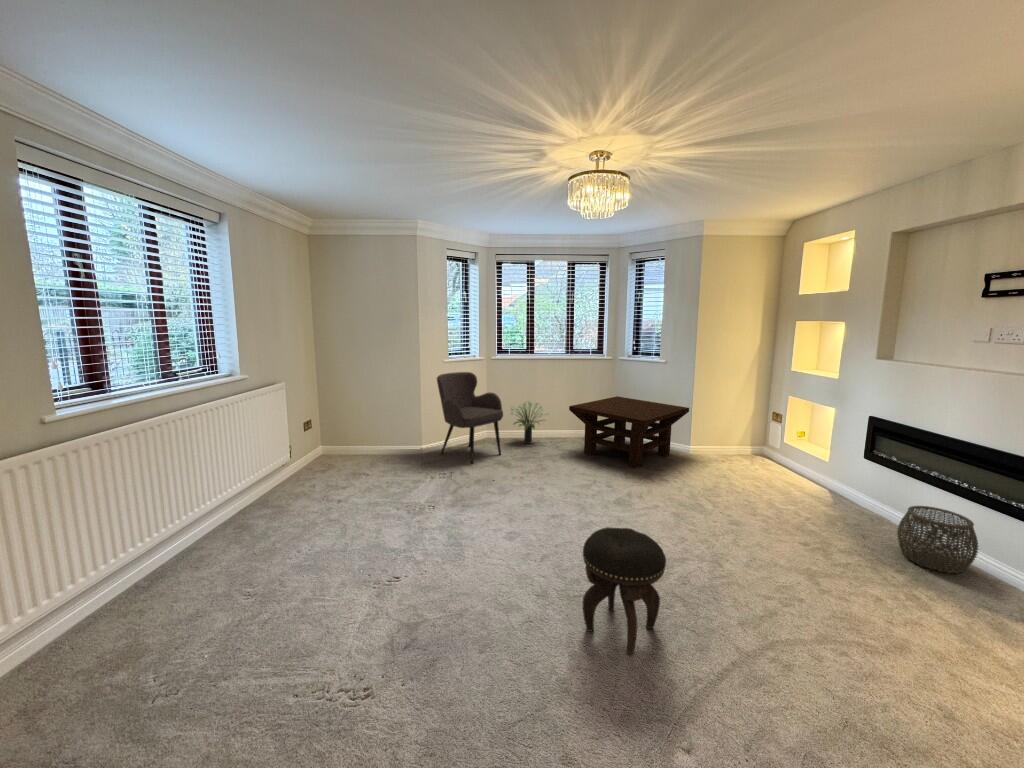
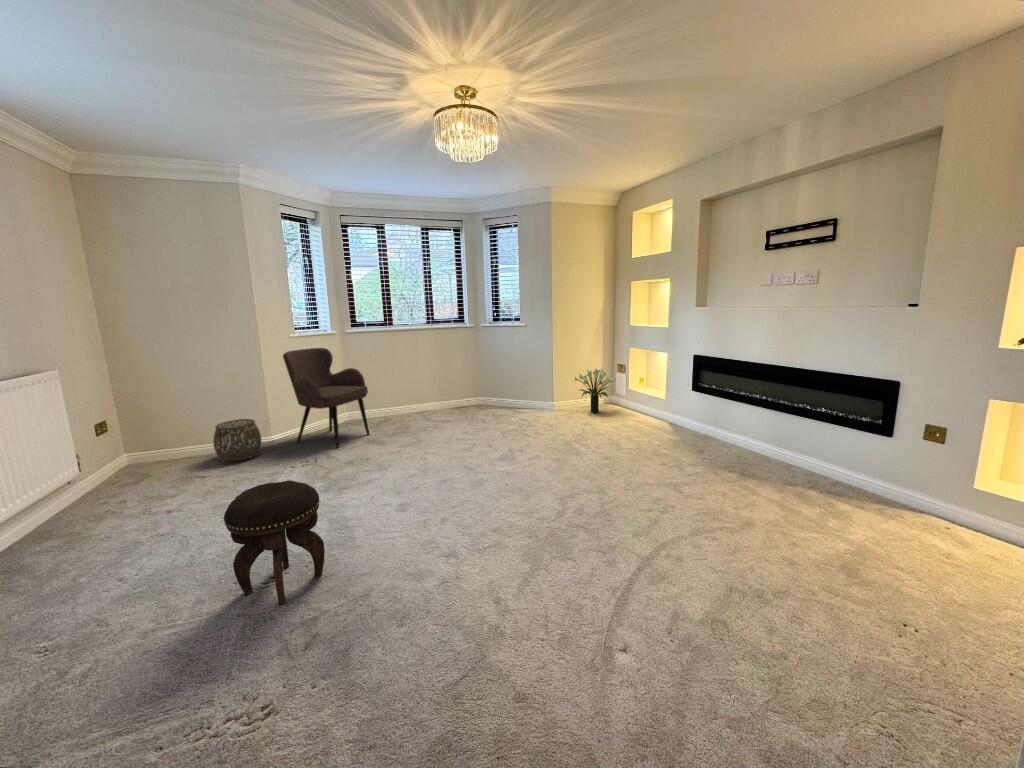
coffee table: present [569,396,689,468] -> none [438,363,551,428]
potted plant: present [510,401,549,444] -> present [575,369,616,413]
woven basket: present [897,506,978,574] -> present [213,419,261,462]
footstool: present [583,527,666,654] -> present [224,480,324,604]

